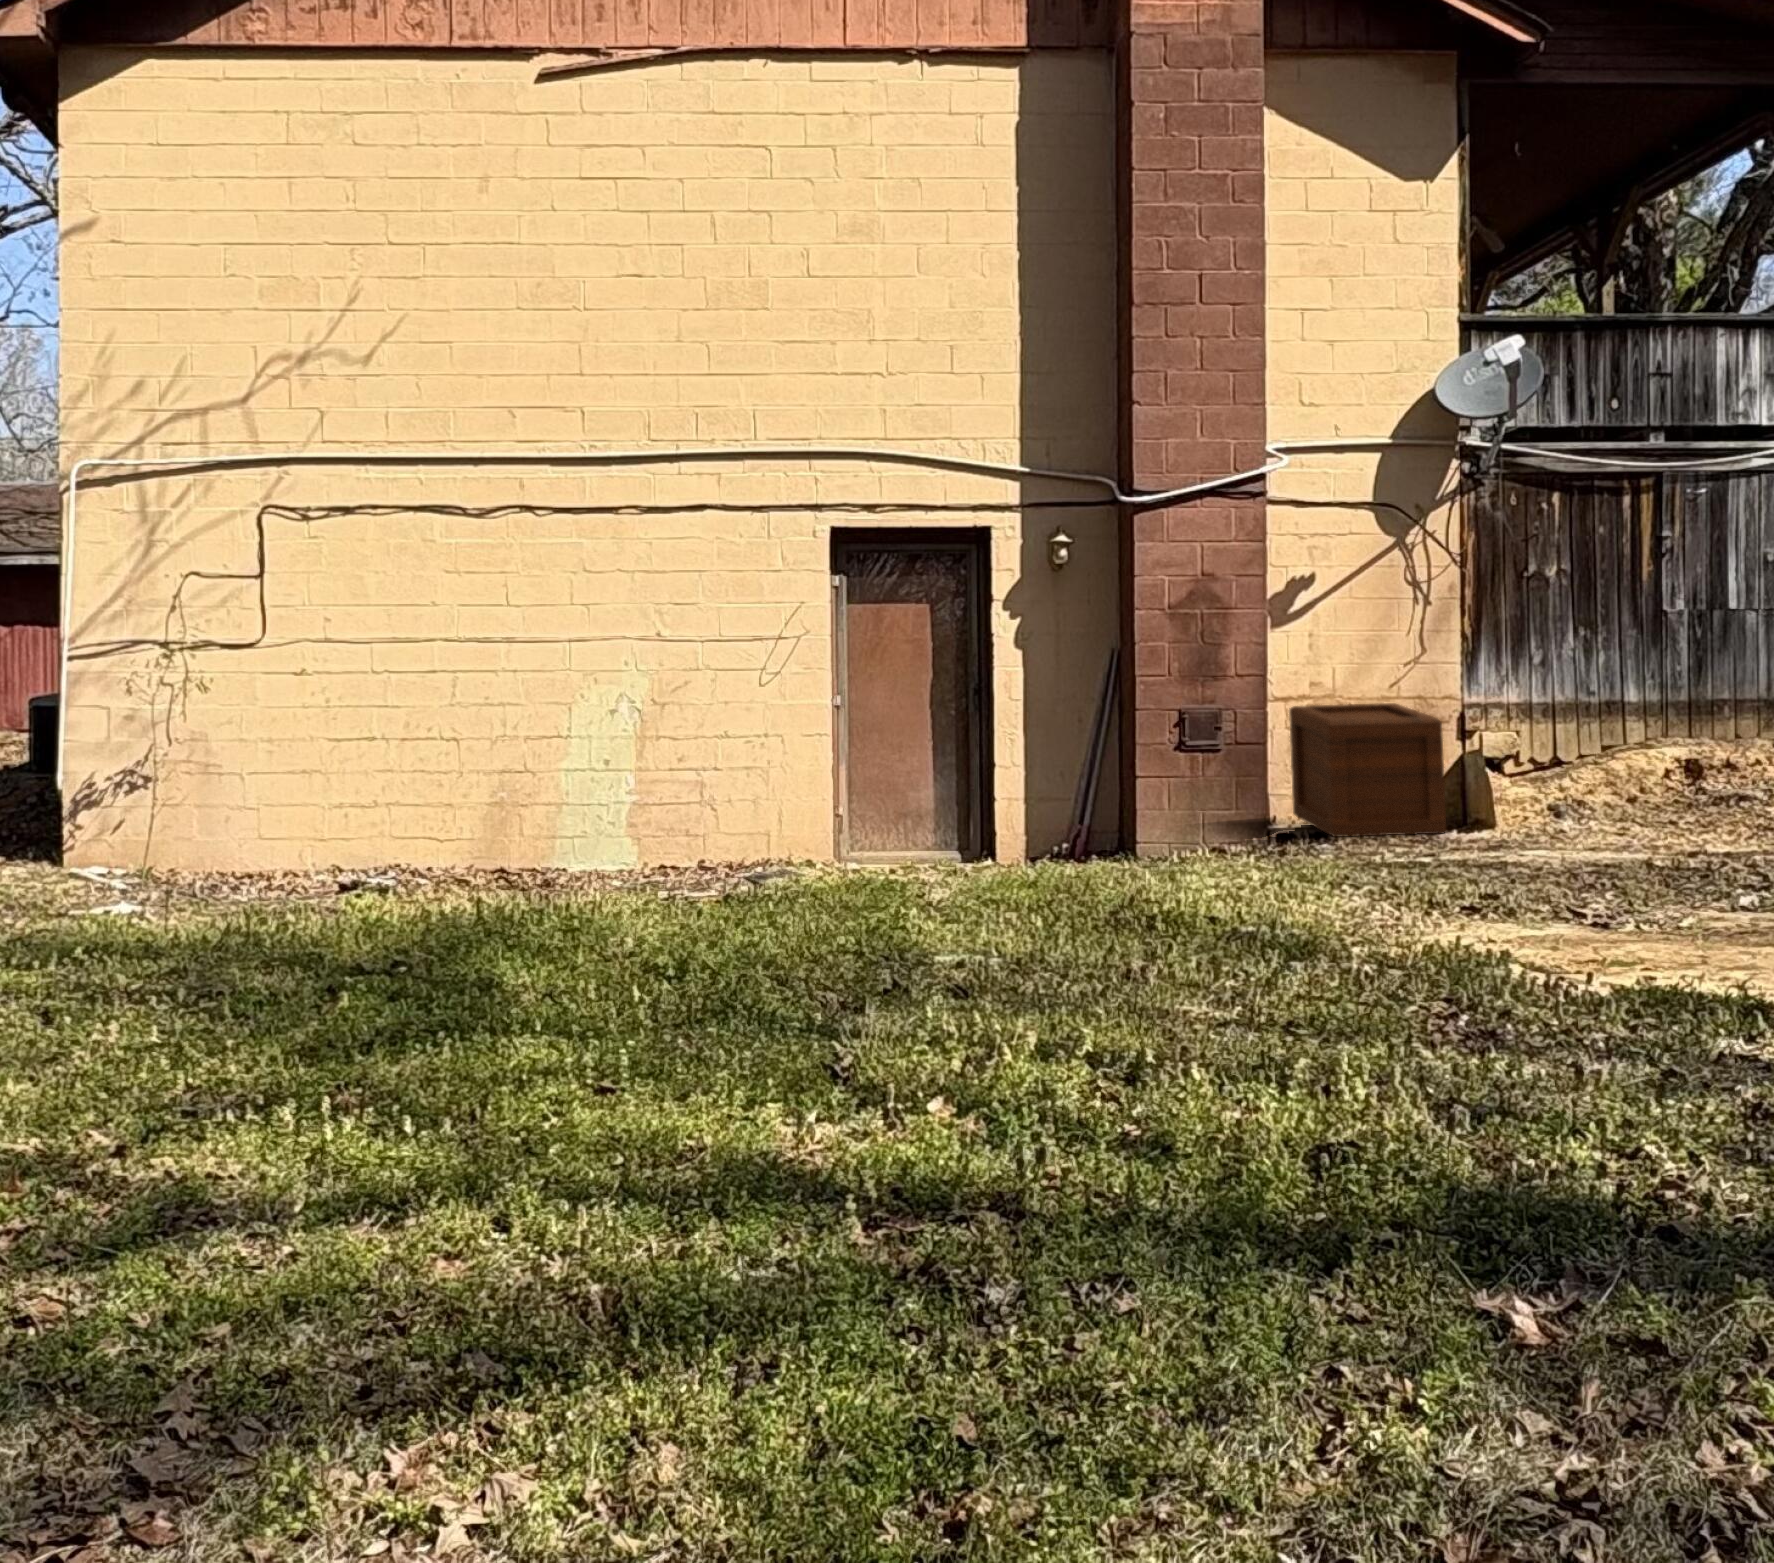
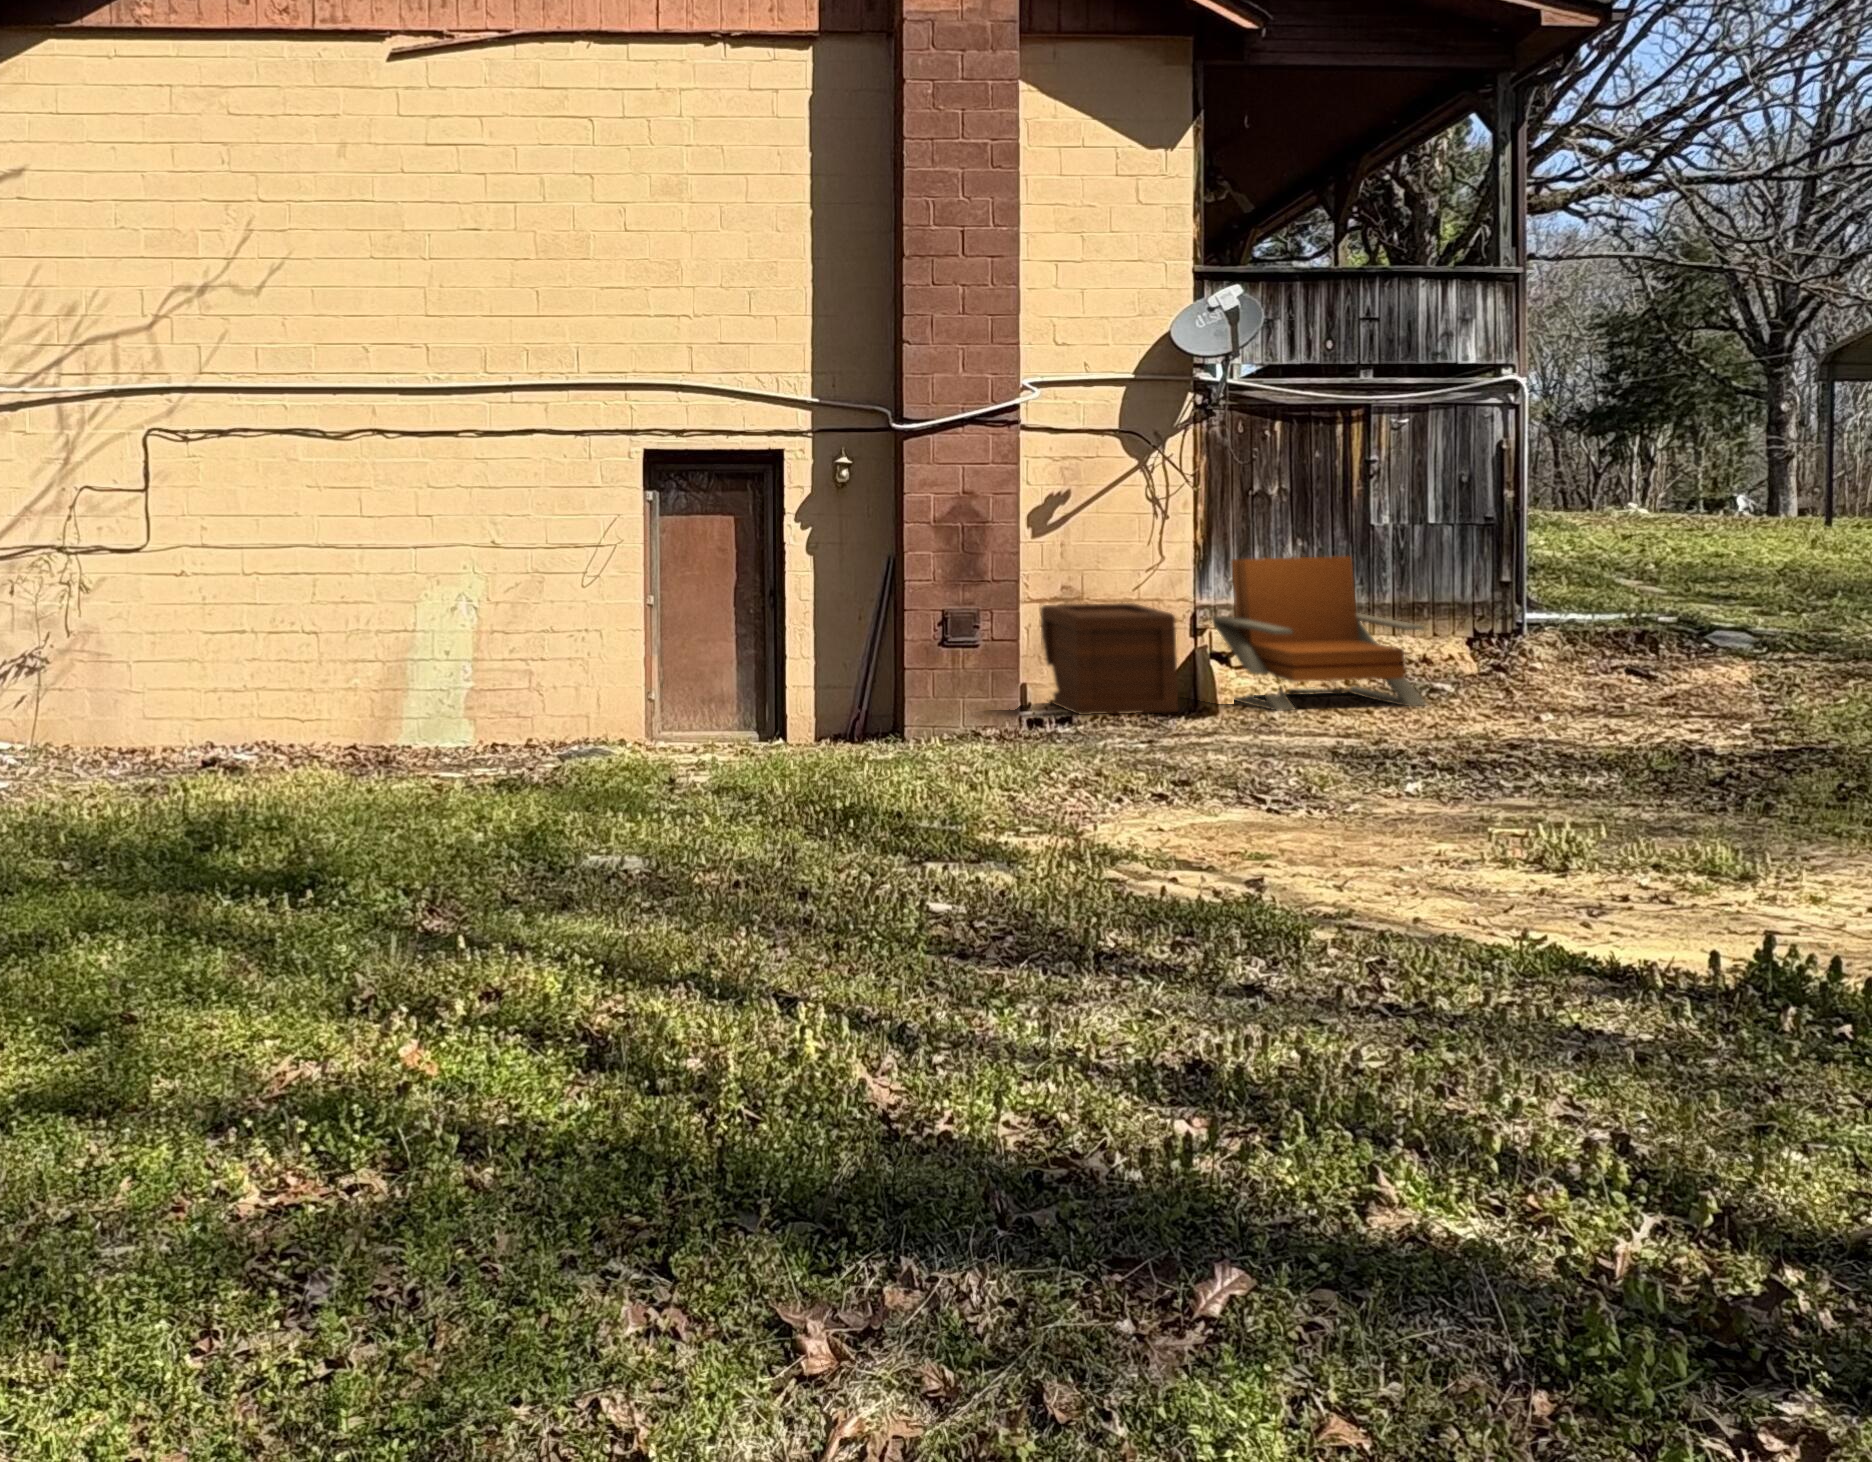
lounge chair: none [1482,647,1730,833] -> present [1212,556,1426,711]

